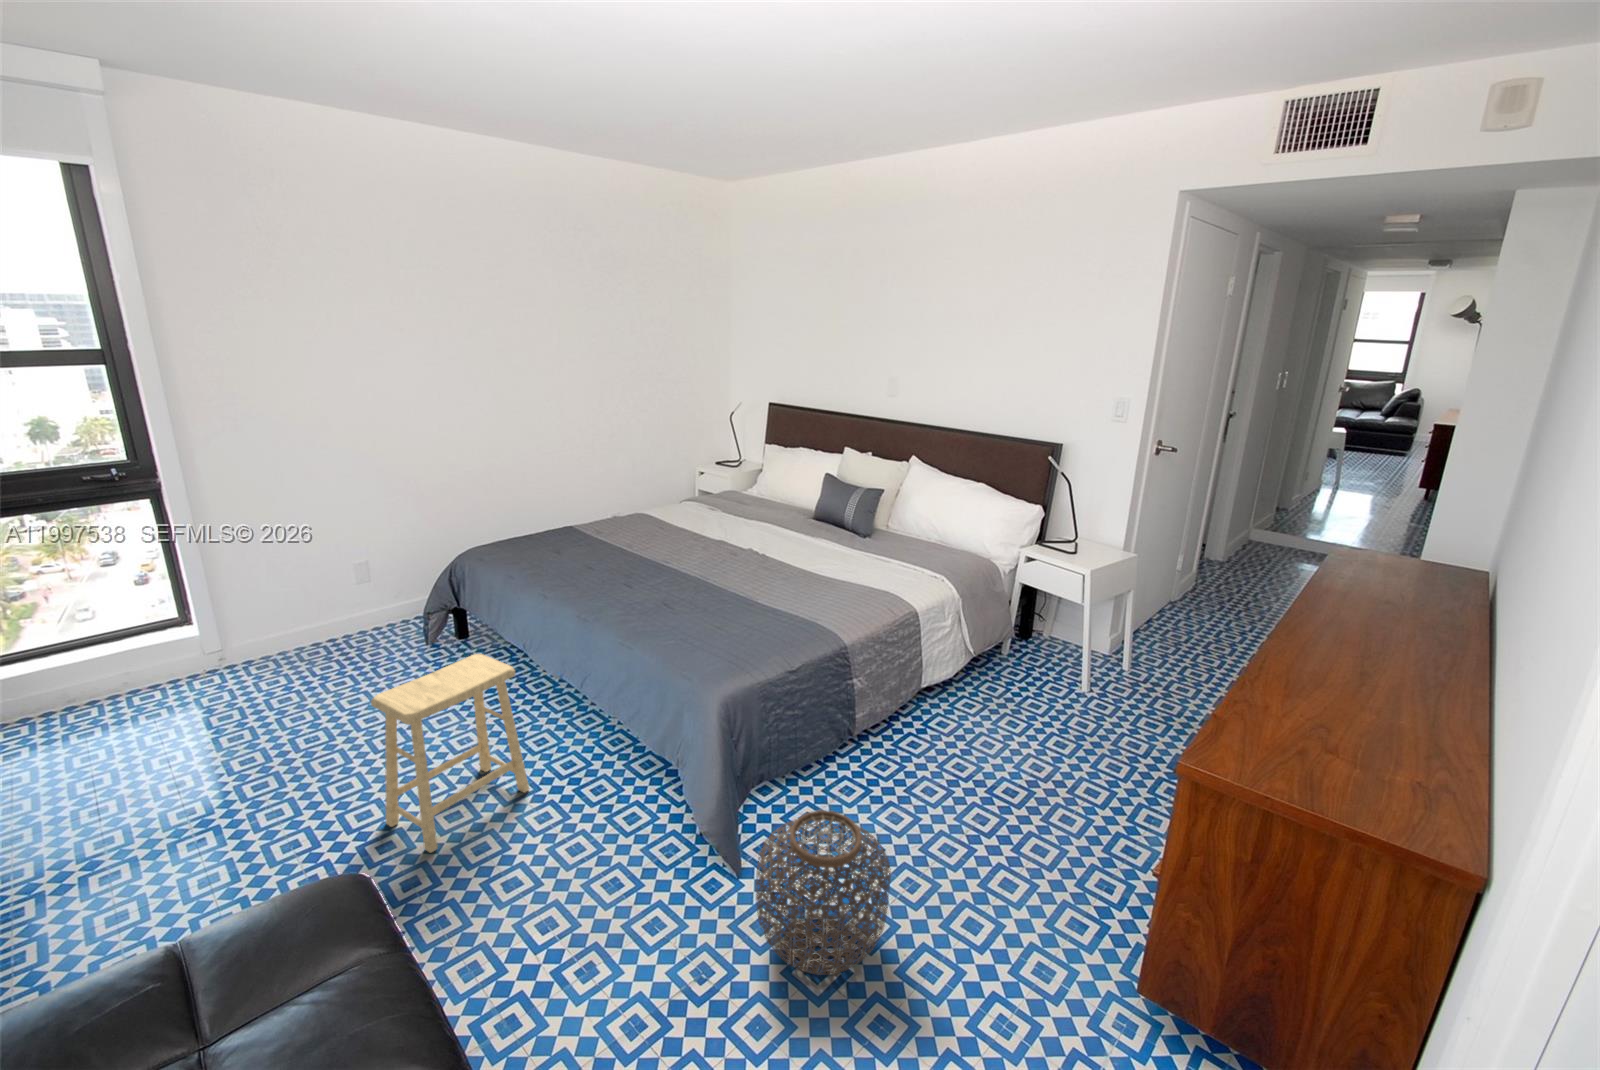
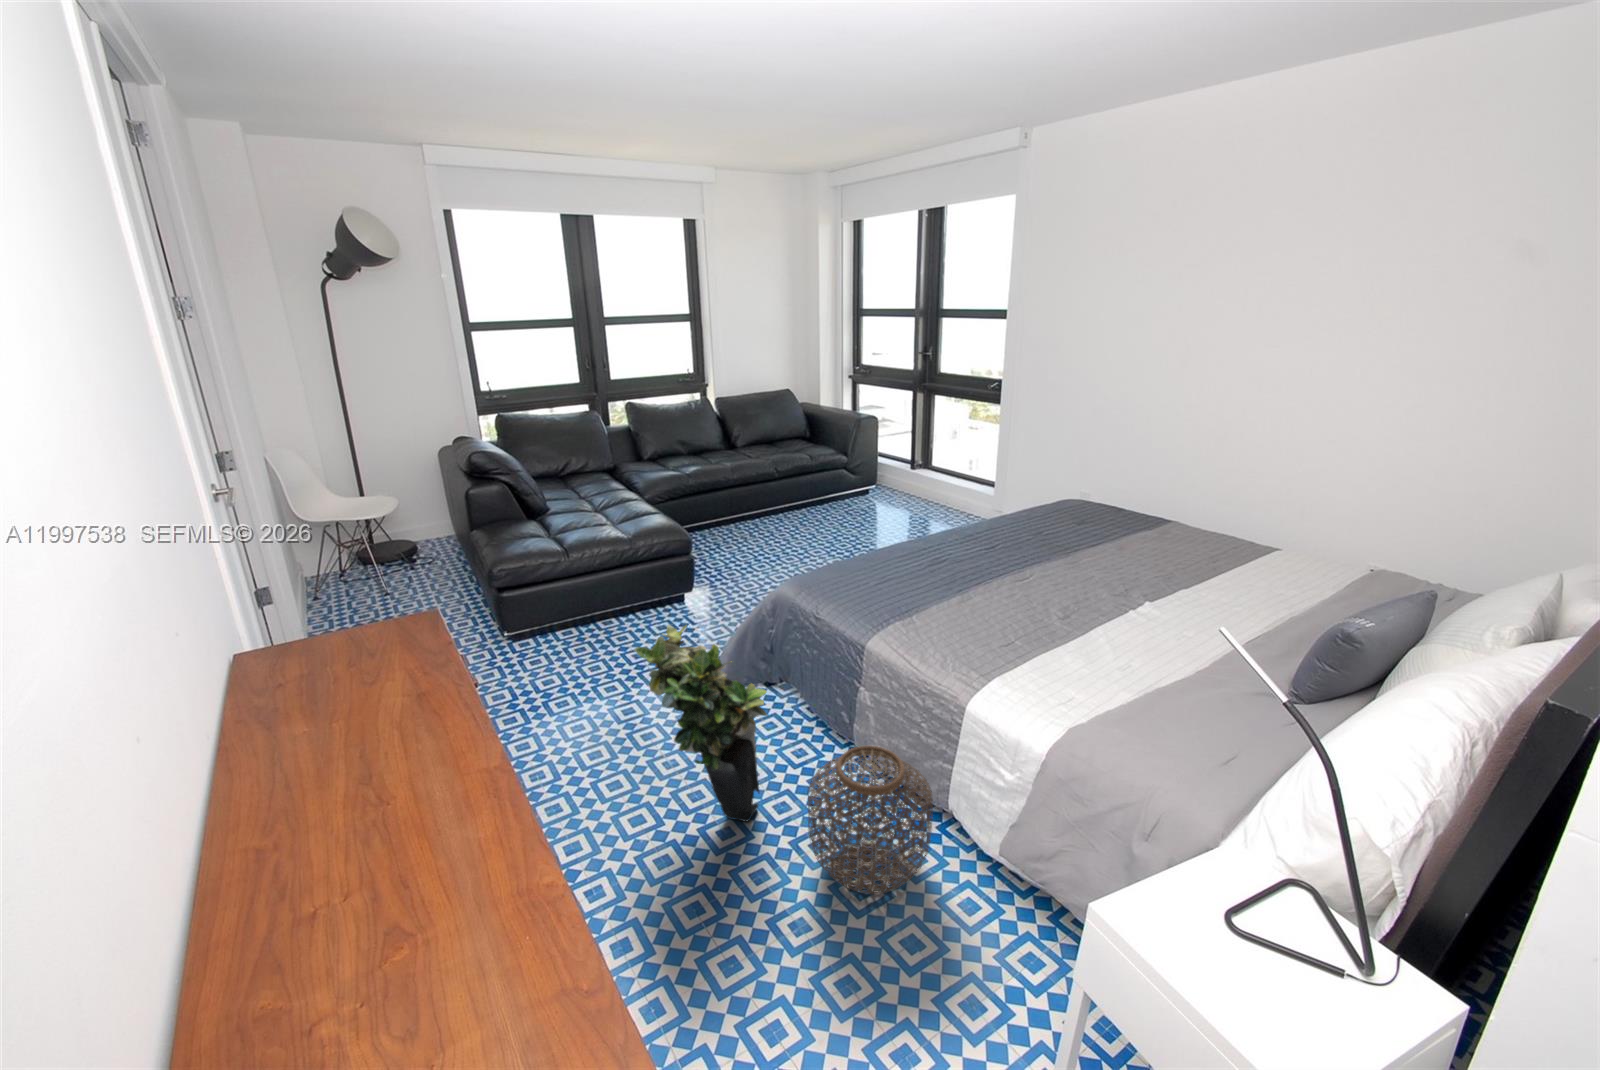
footstool: present [371,654,529,853] -> none [510,592,640,754]
potted plant: none [549,691,702,908] -> present [634,625,767,822]

